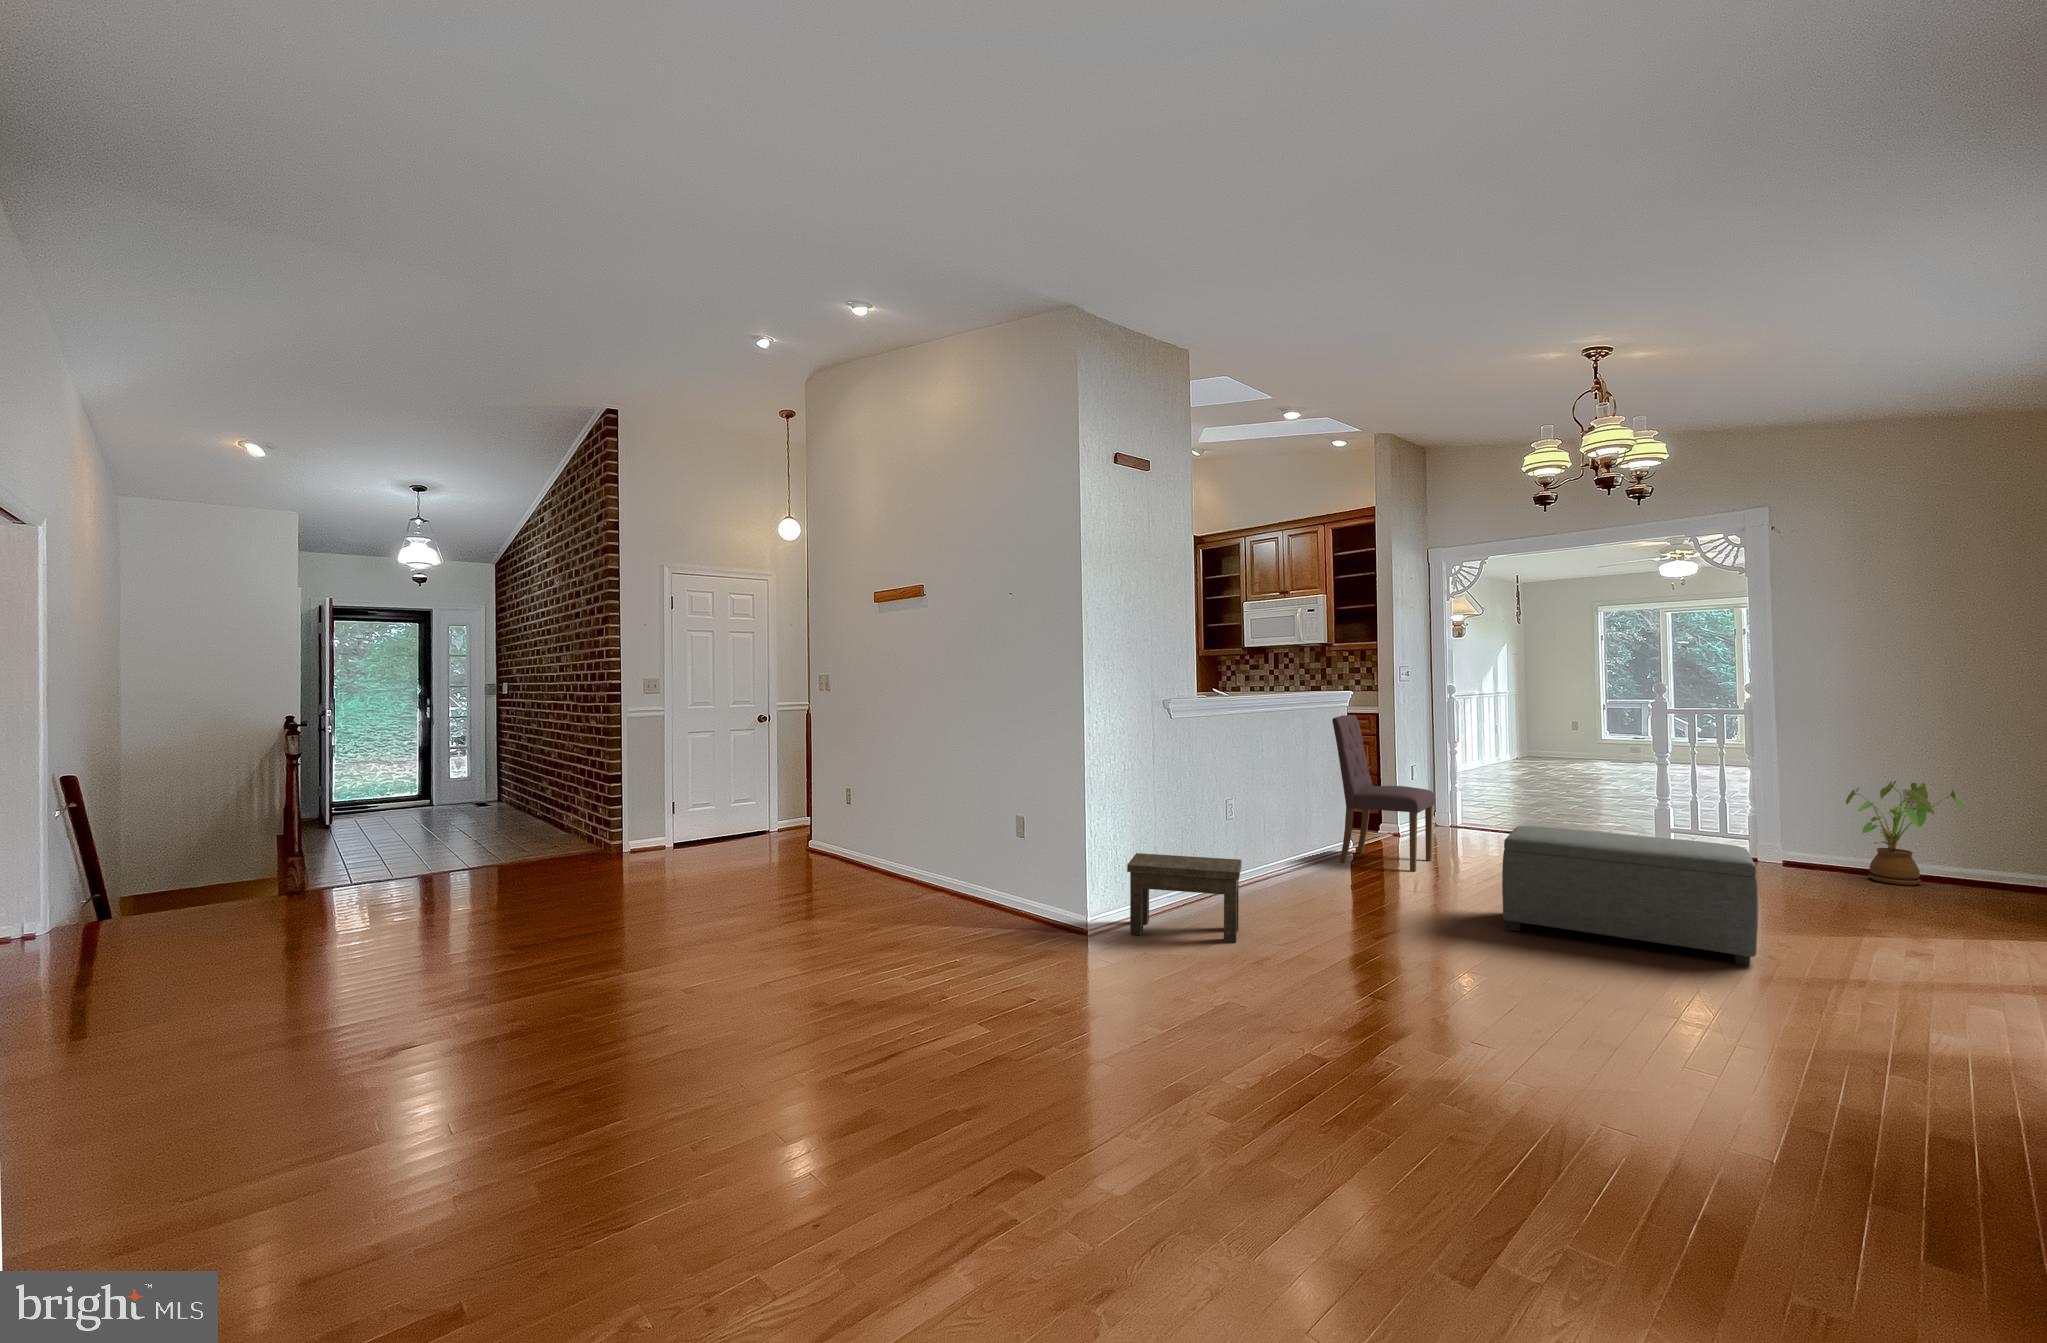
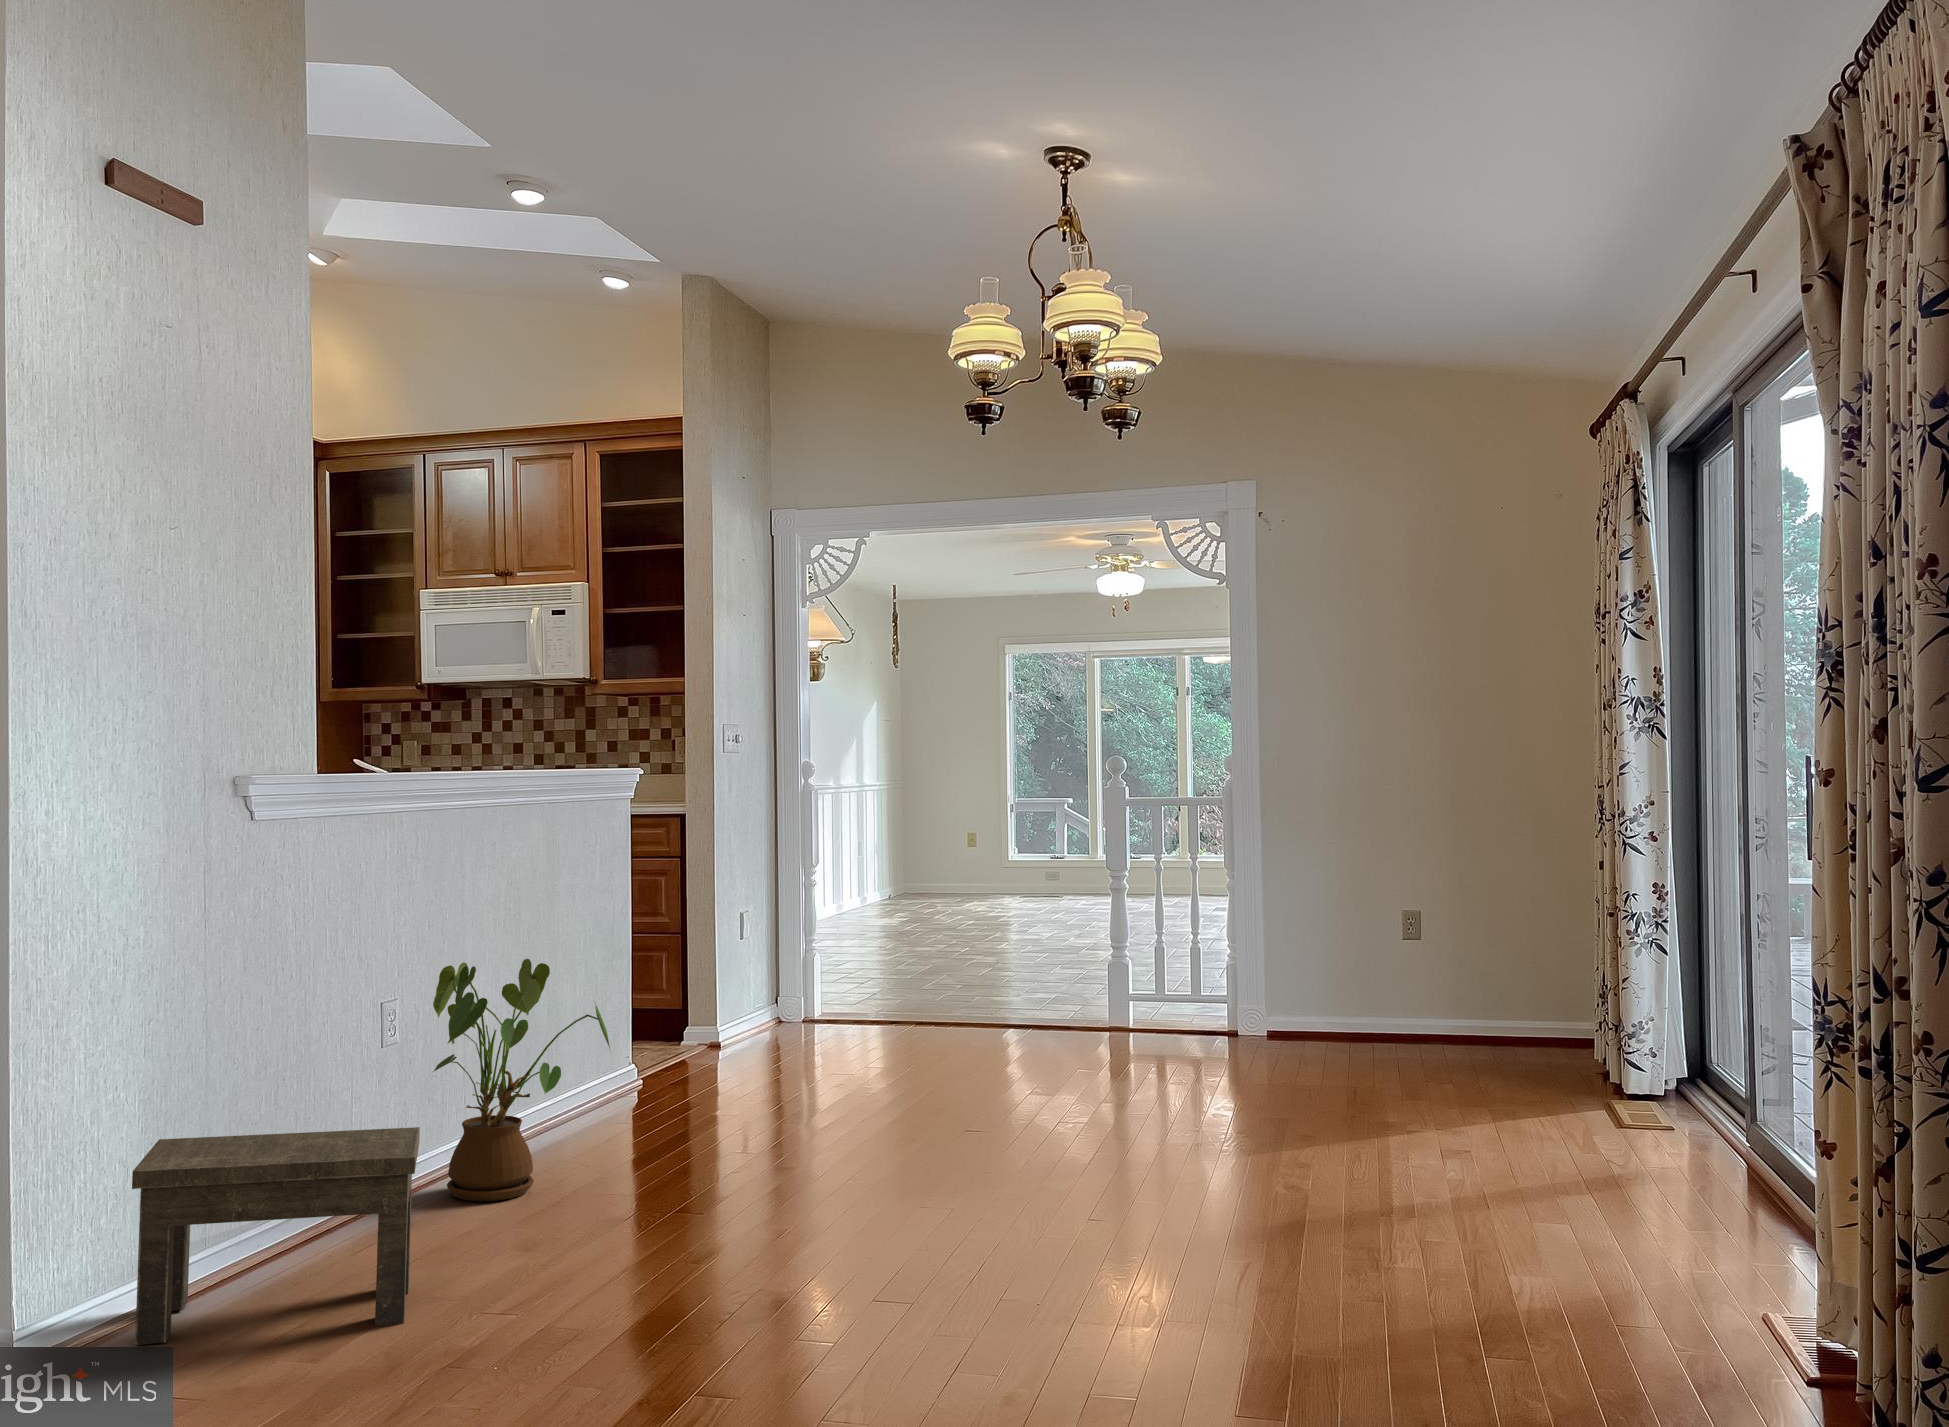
dining chair: present [1332,715,1435,872] -> none [605,812,790,1115]
house plant: present [1846,781,1964,885] -> present [433,959,610,1201]
ottoman: present [1502,826,1758,966] -> none [924,1008,1302,1217]

